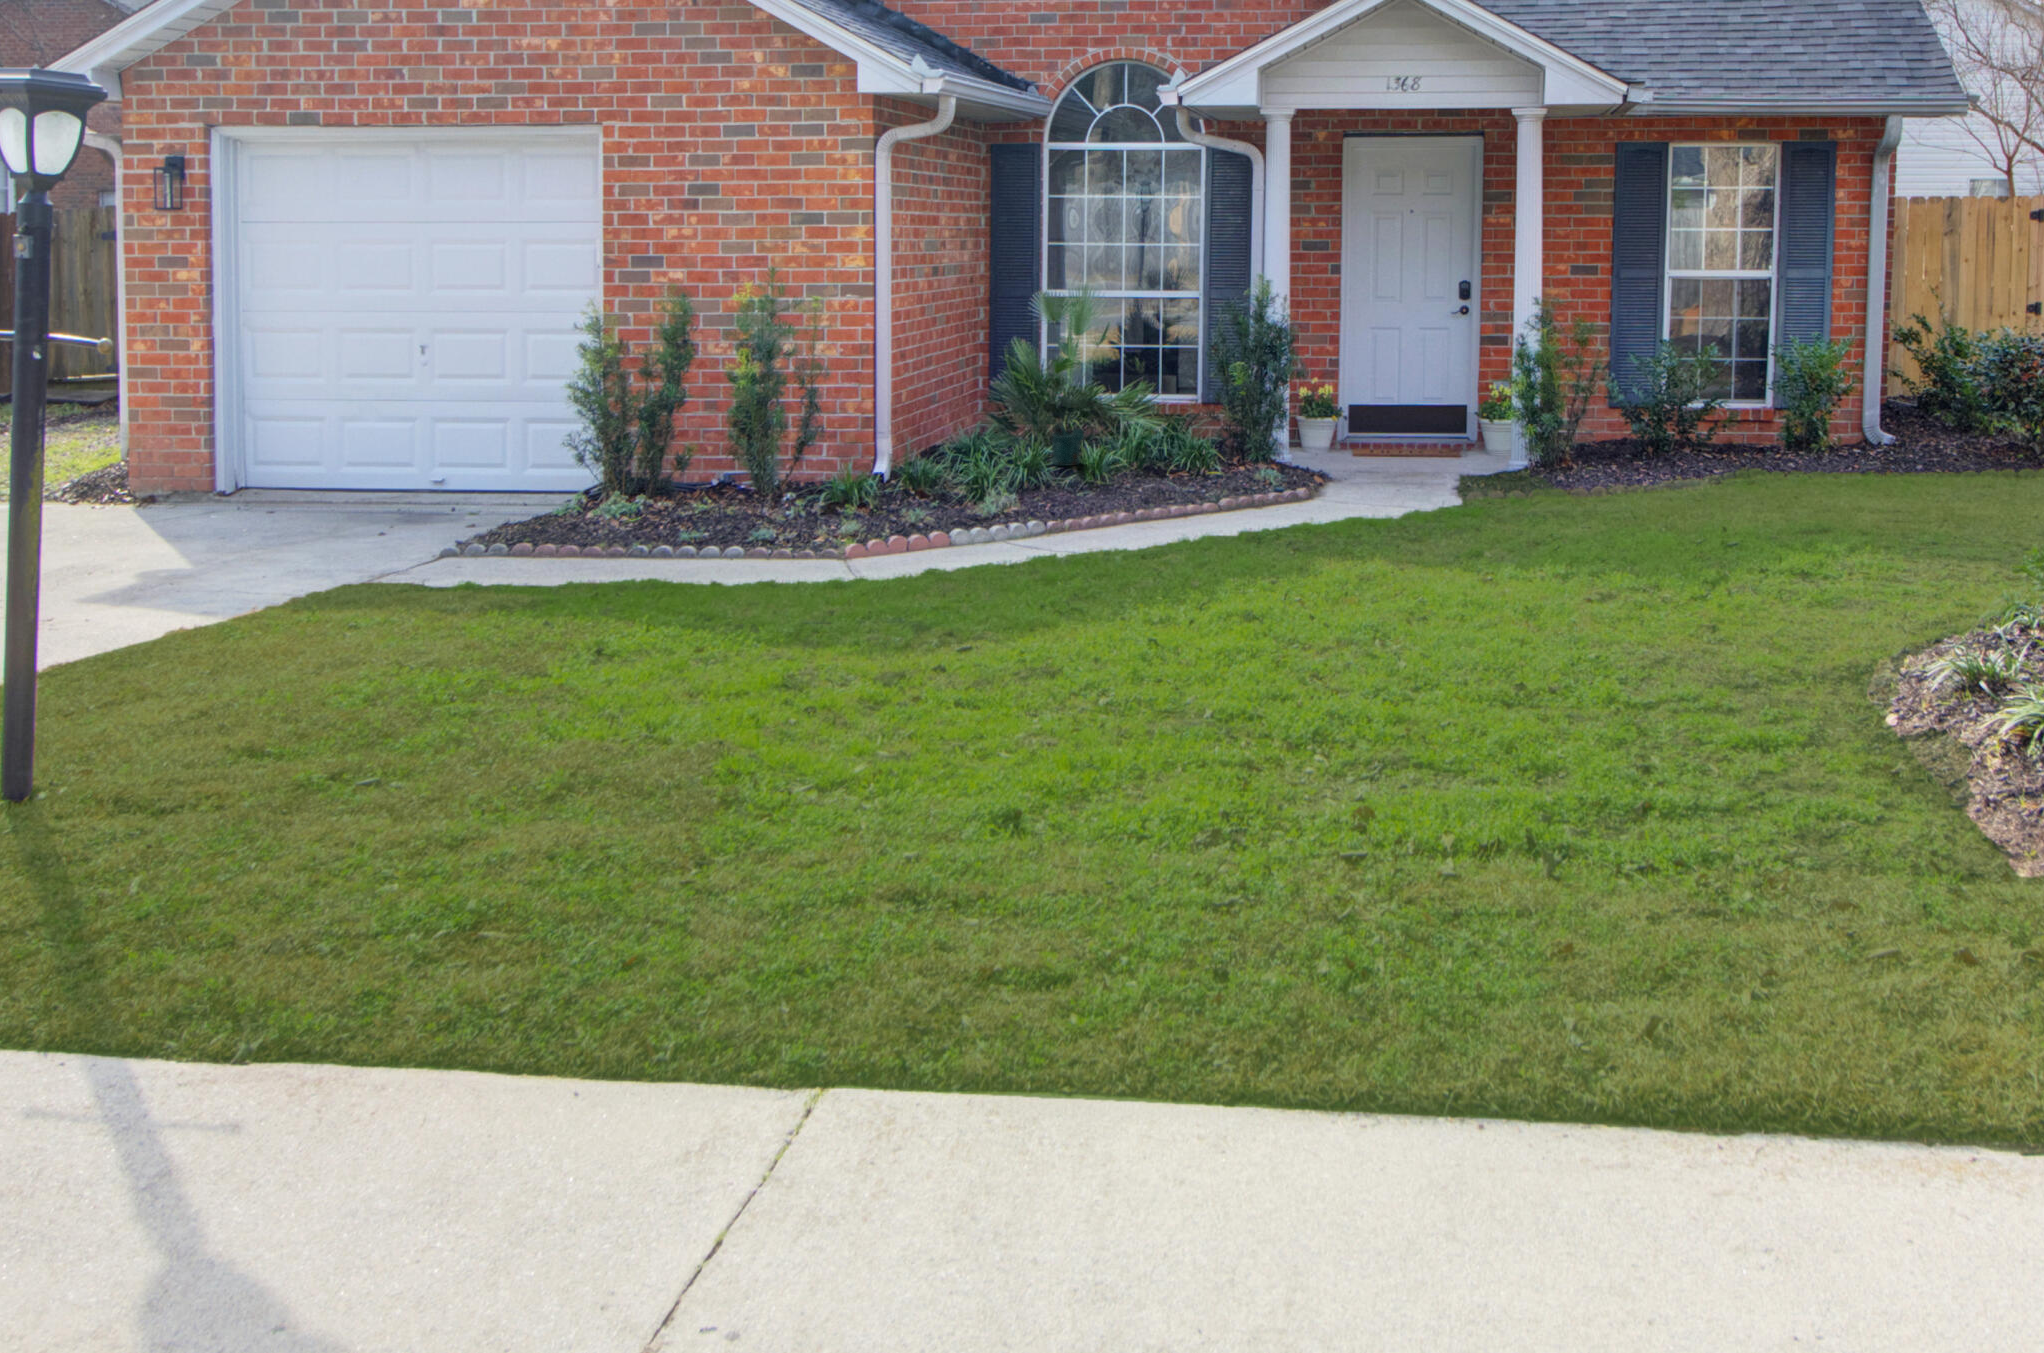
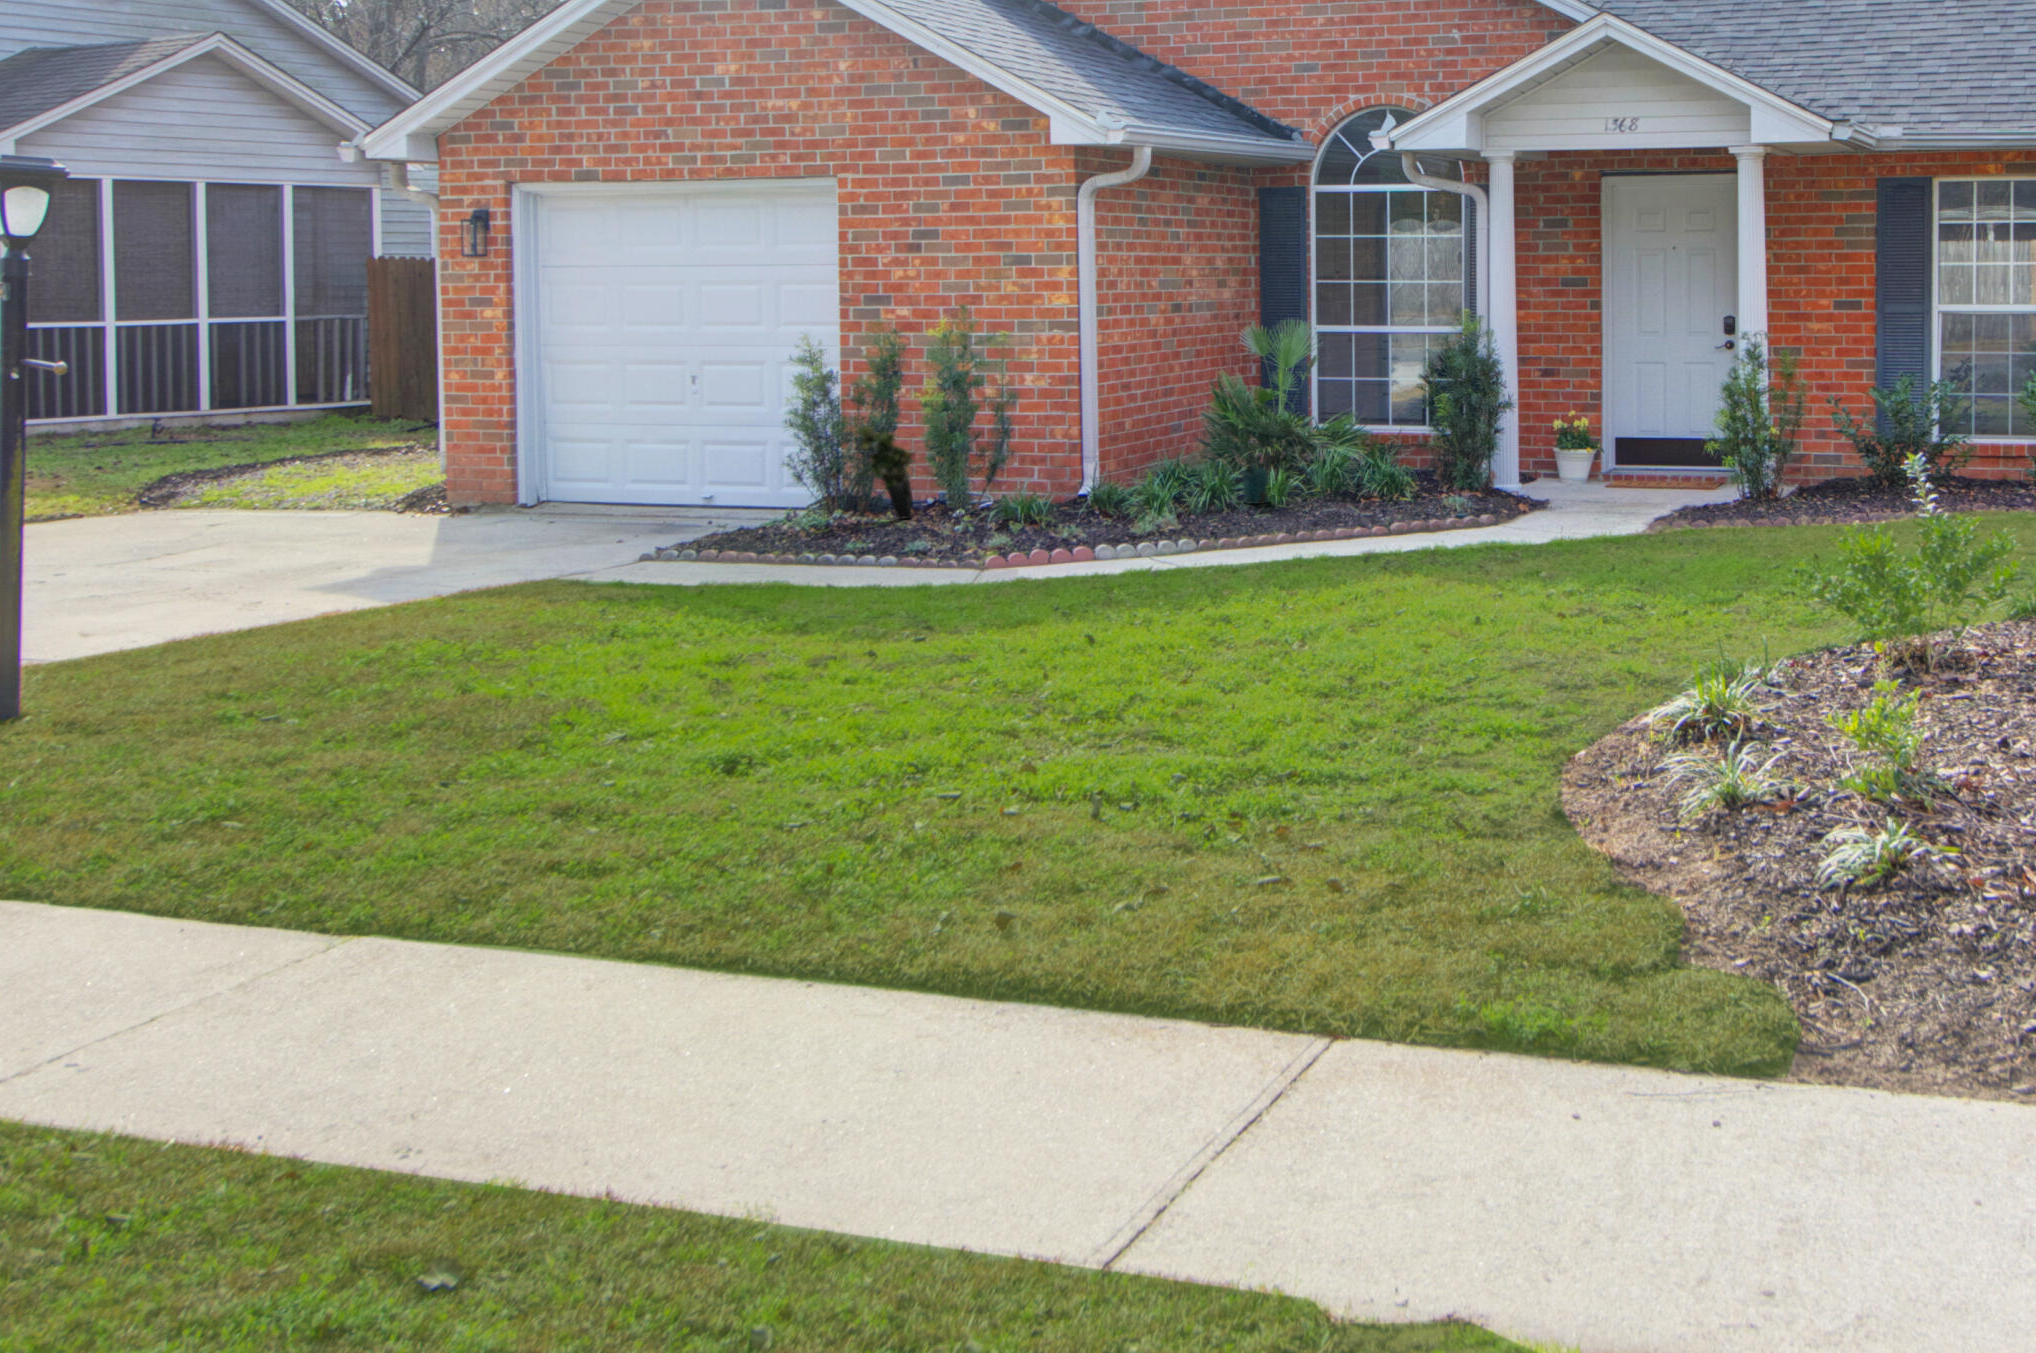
potted plant: none [652,393,721,495] -> present [857,426,914,519]

